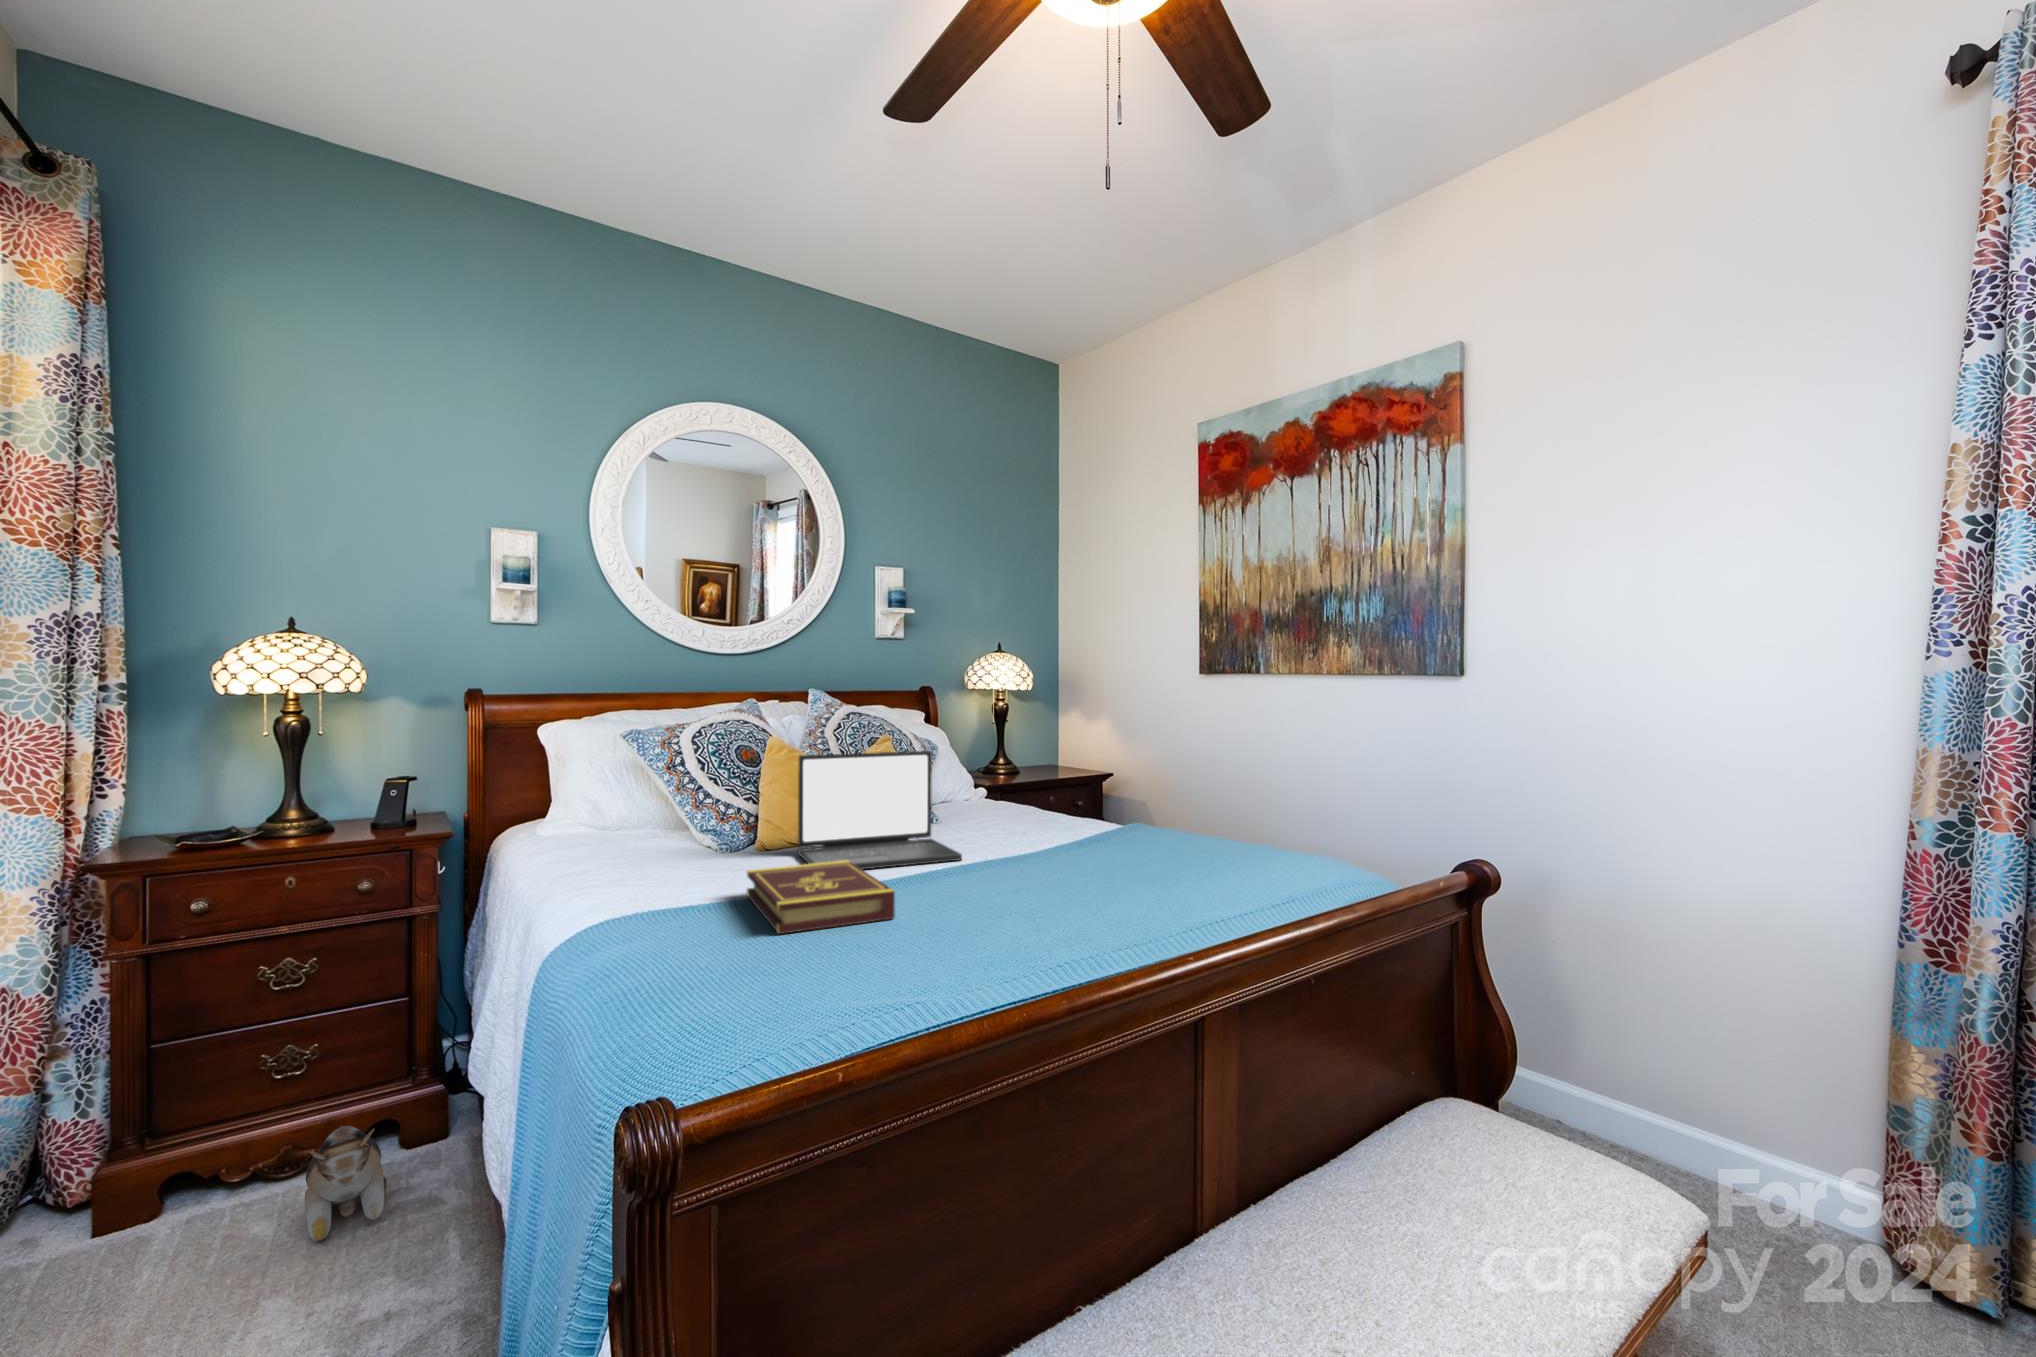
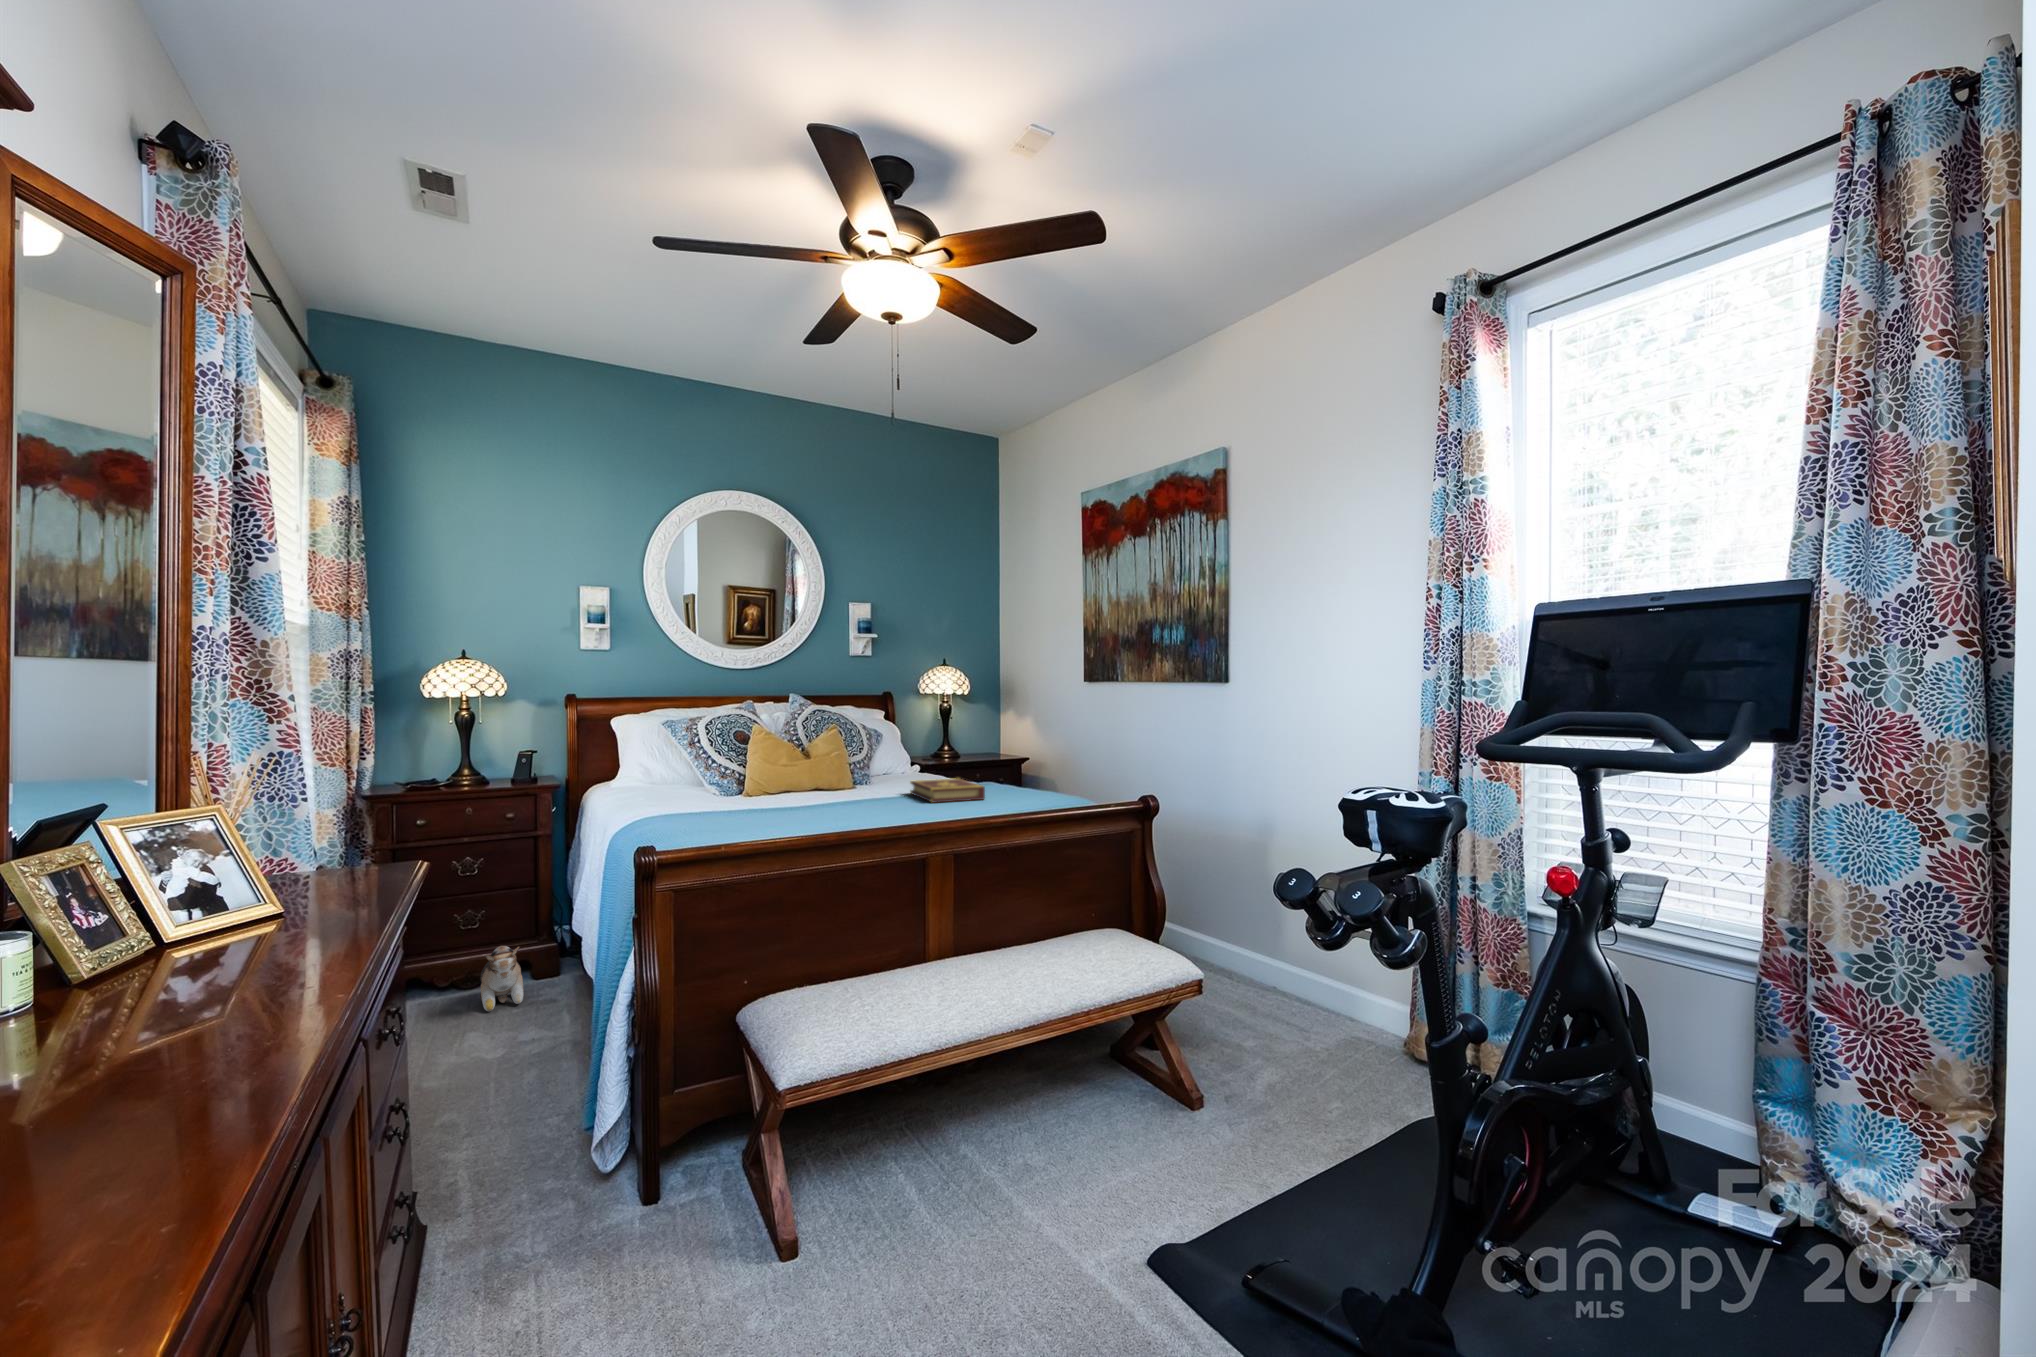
laptop: present [798,751,962,869] -> none [766,732,863,803]
book: present [747,860,895,934] -> present [910,778,985,803]

